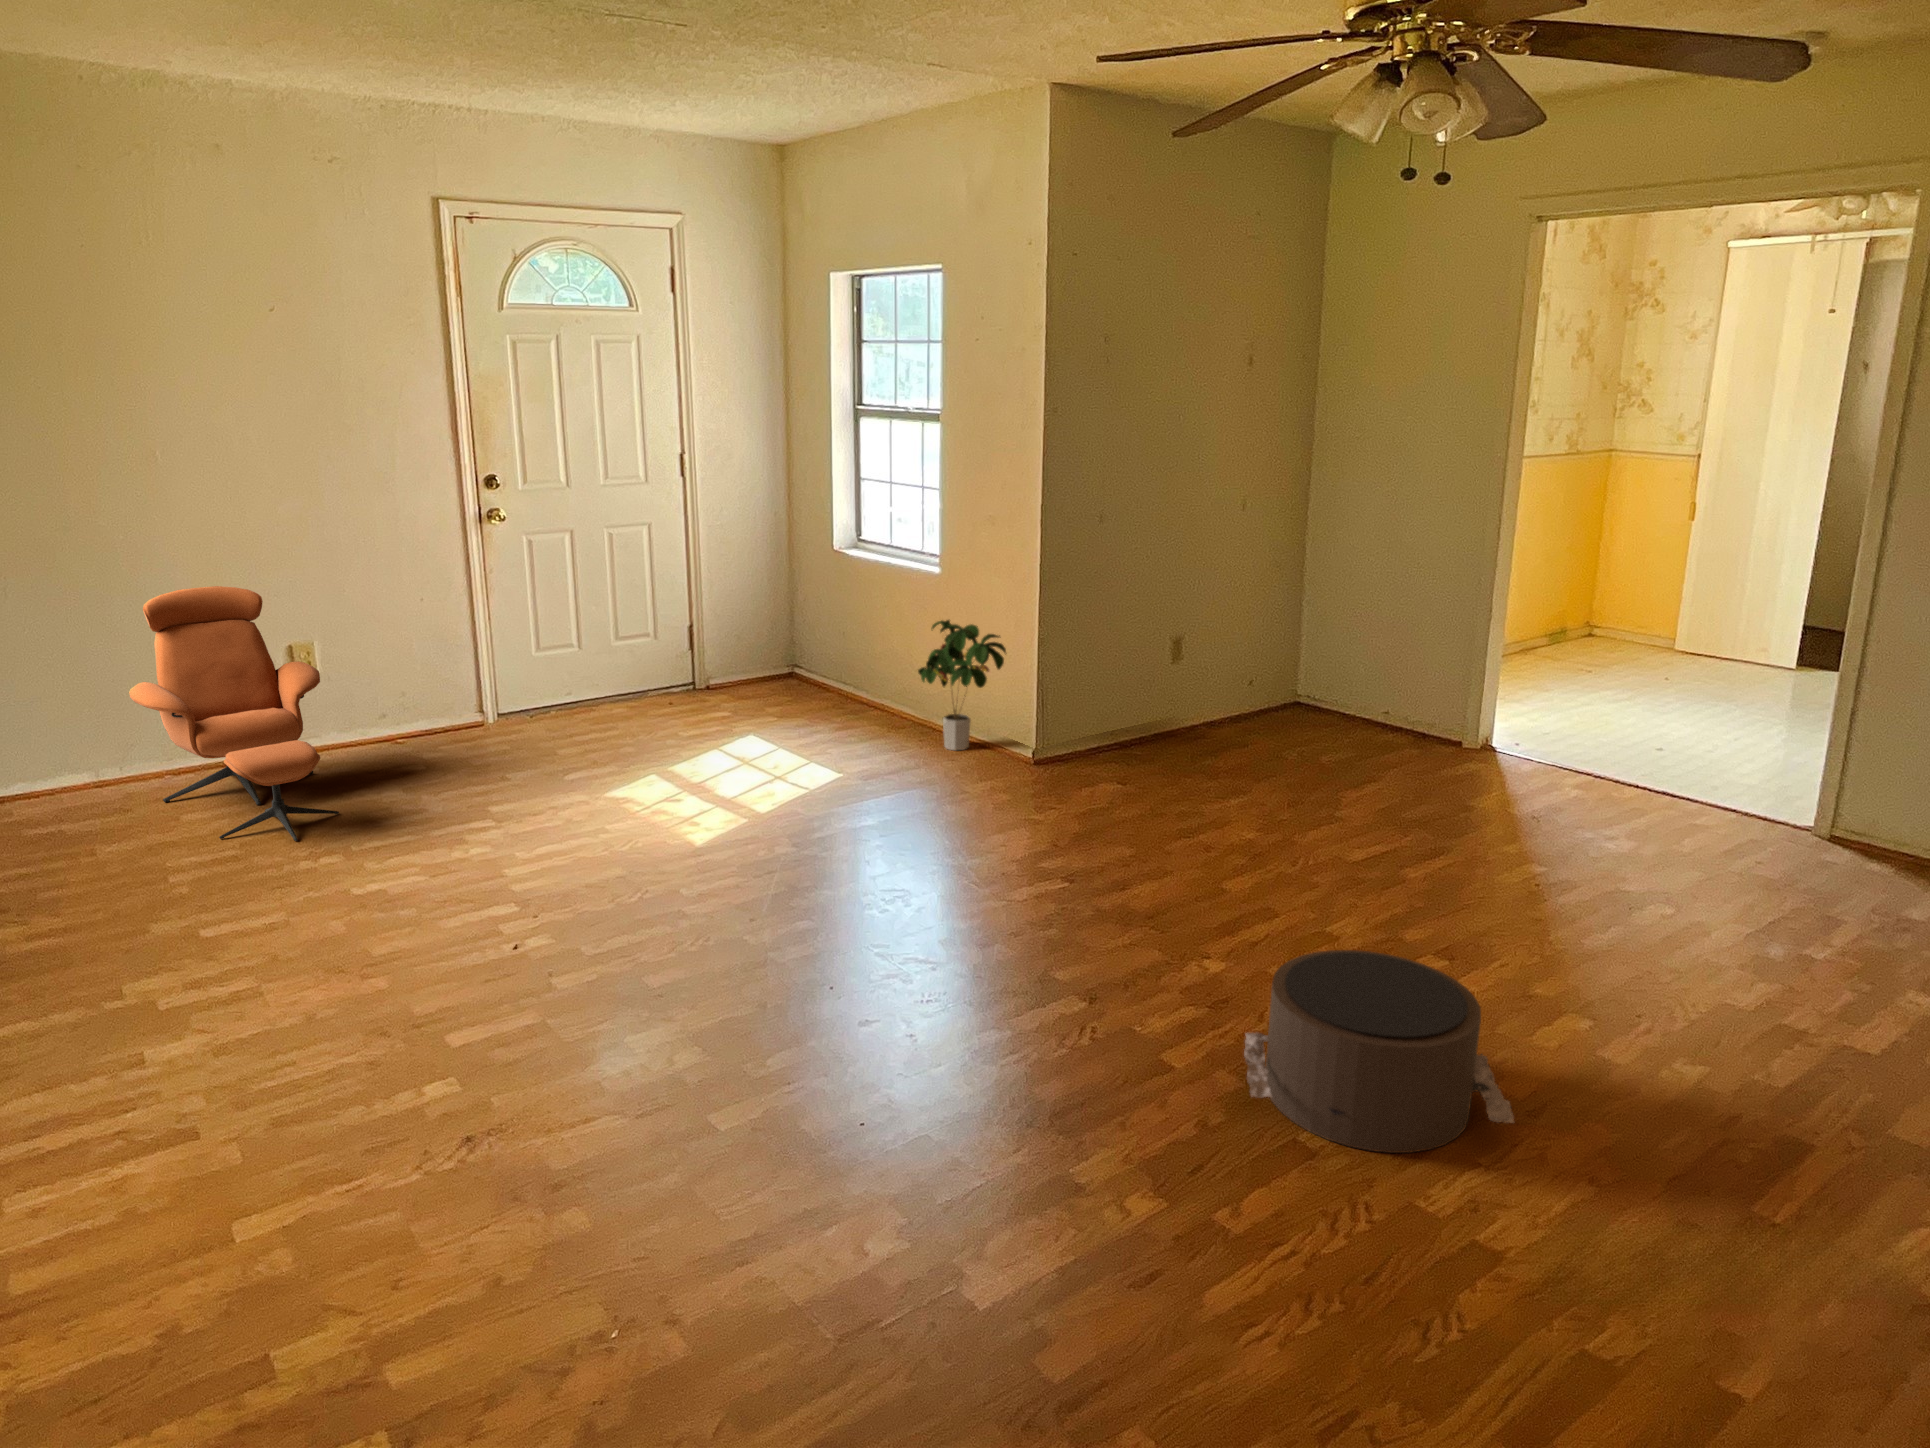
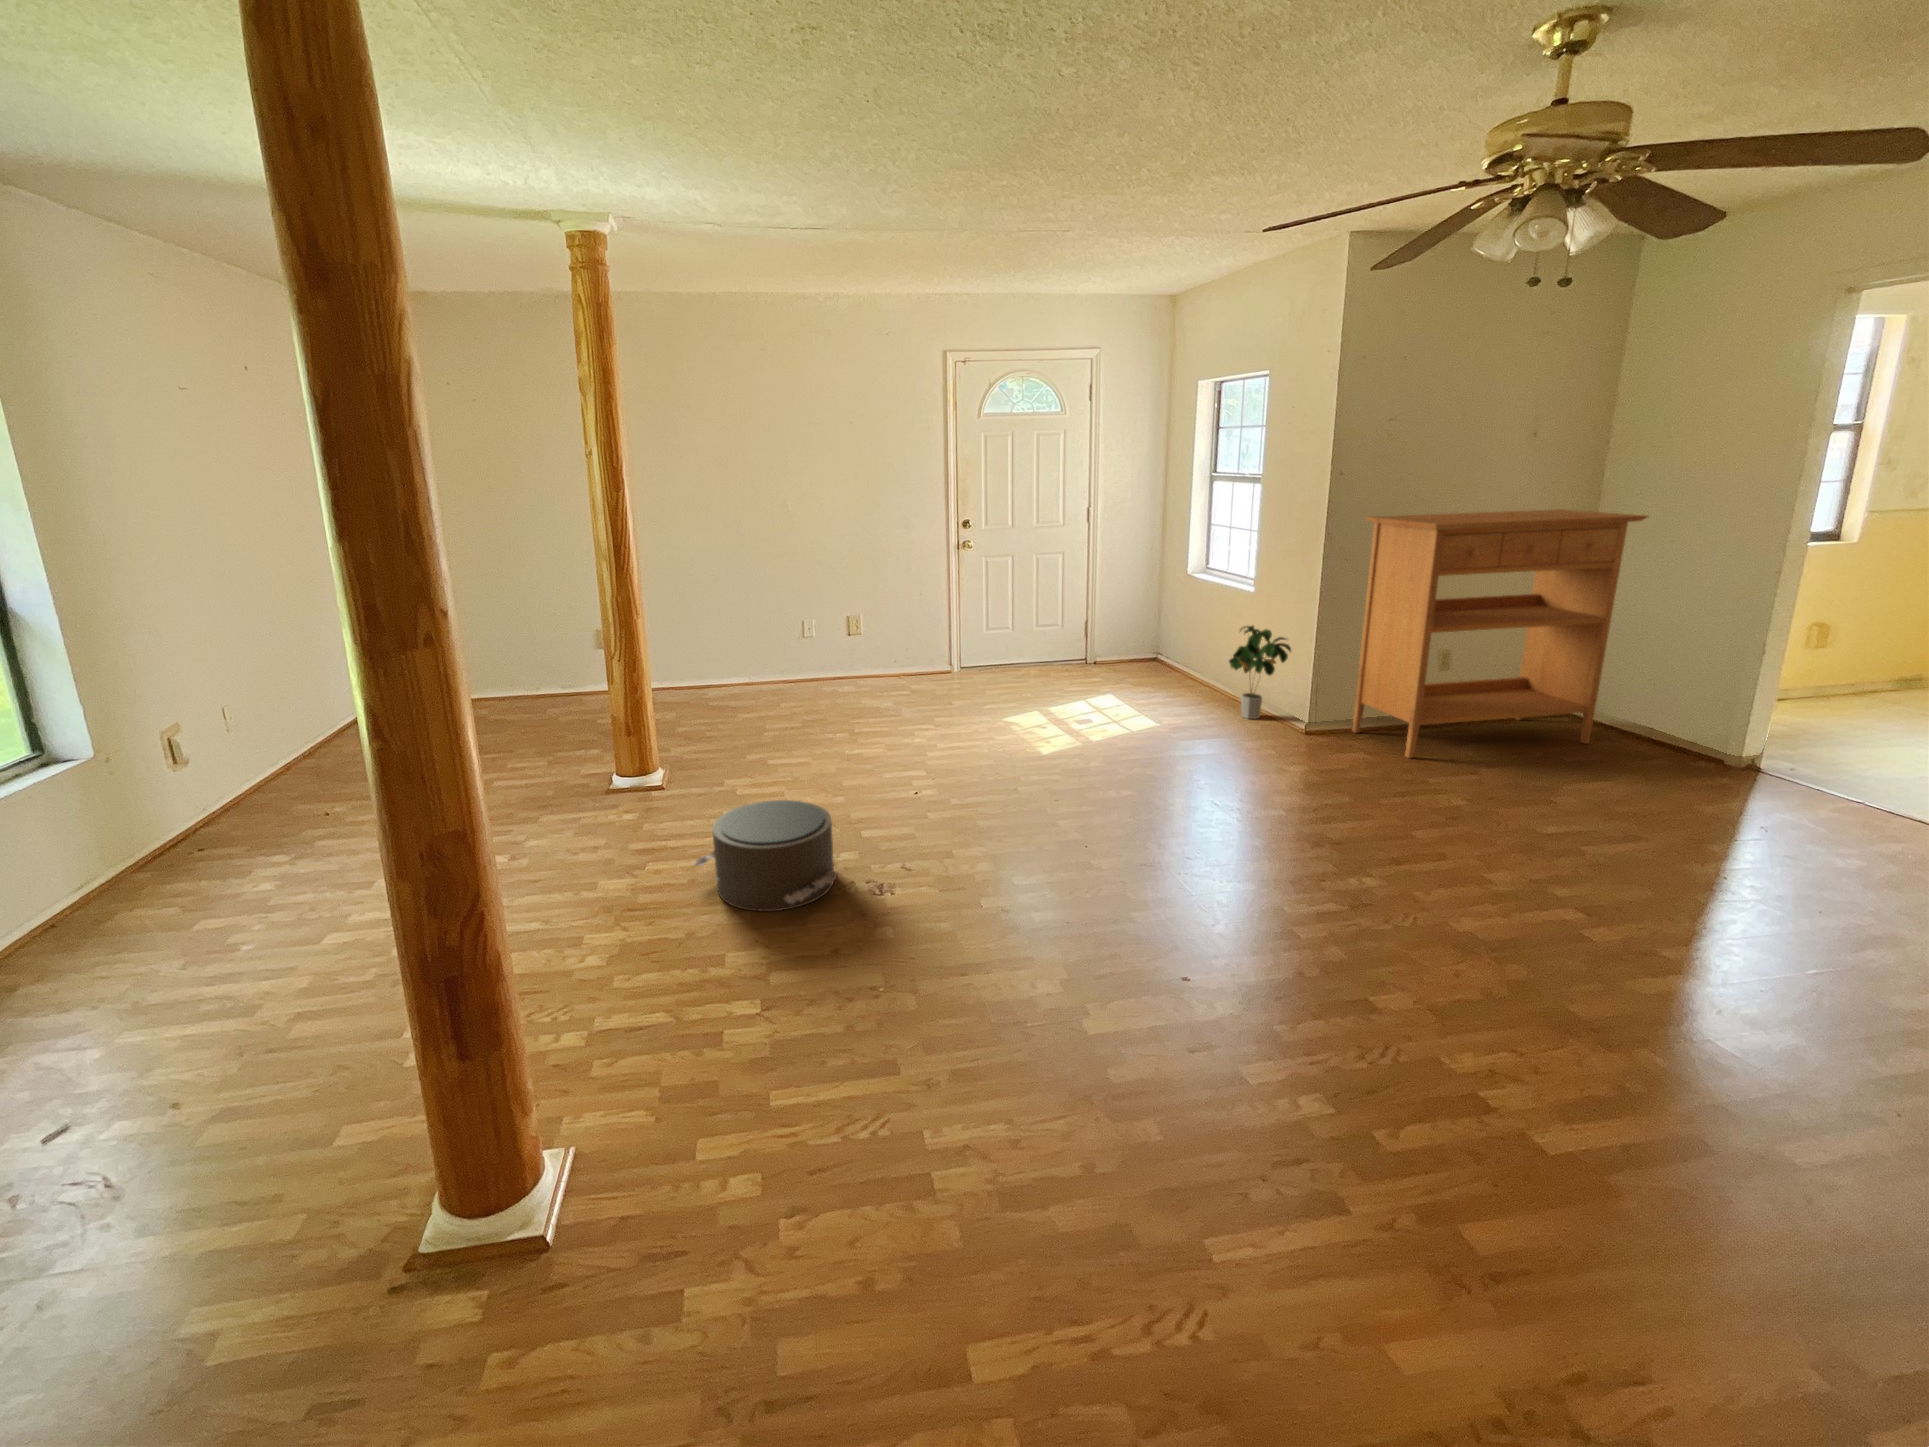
console table: none [1086,456,1375,781] -> present [1352,509,1648,758]
lounge chair: present [129,586,339,841] -> none [763,580,857,723]
pouf: present [1244,950,1514,1153] -> present [694,800,841,911]

